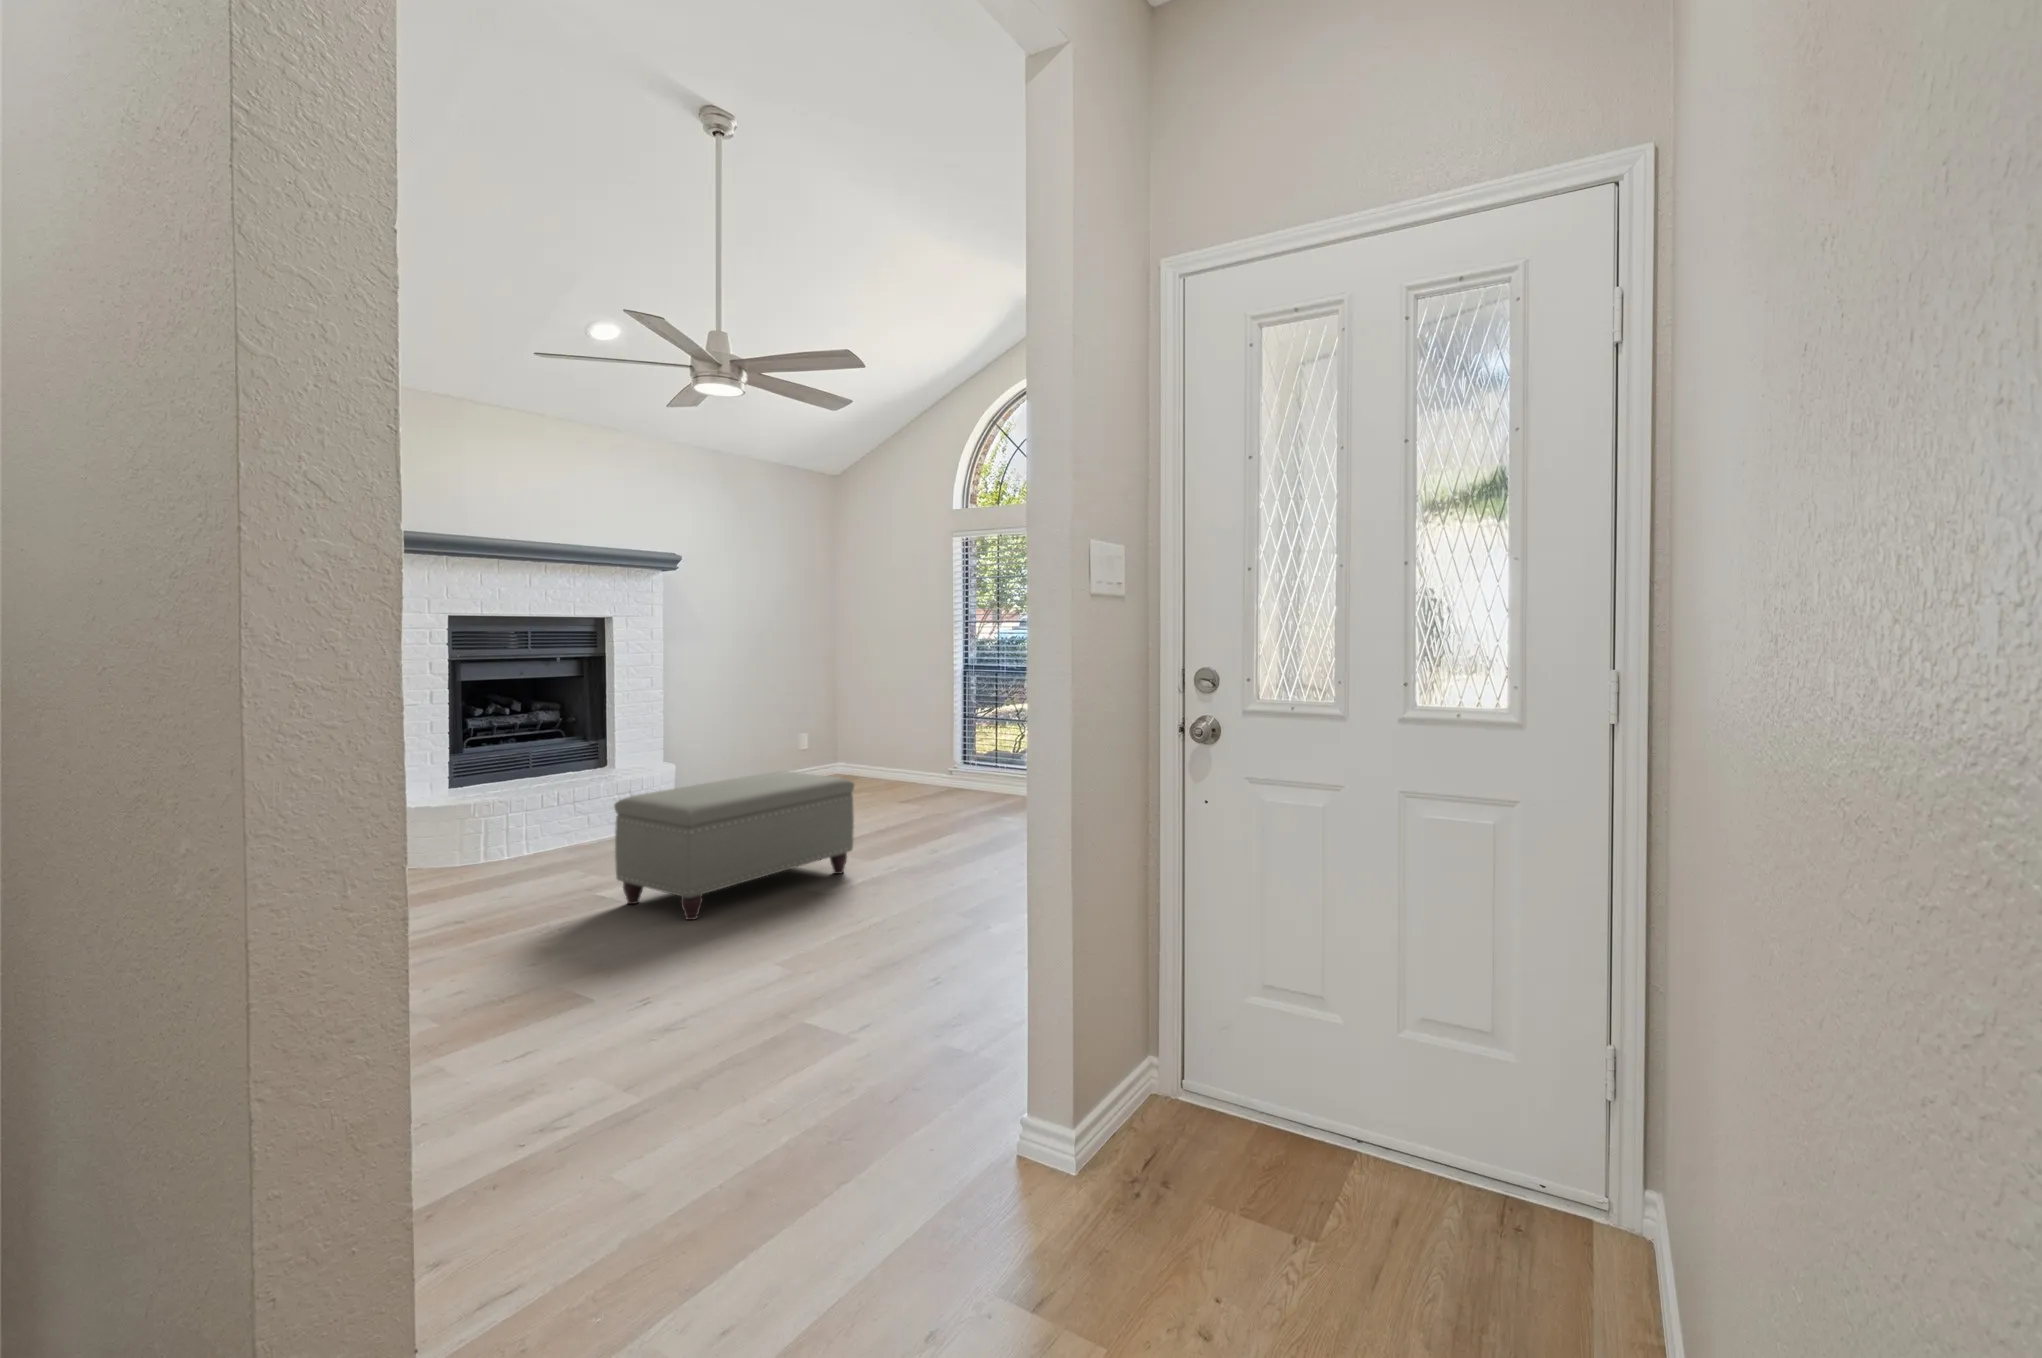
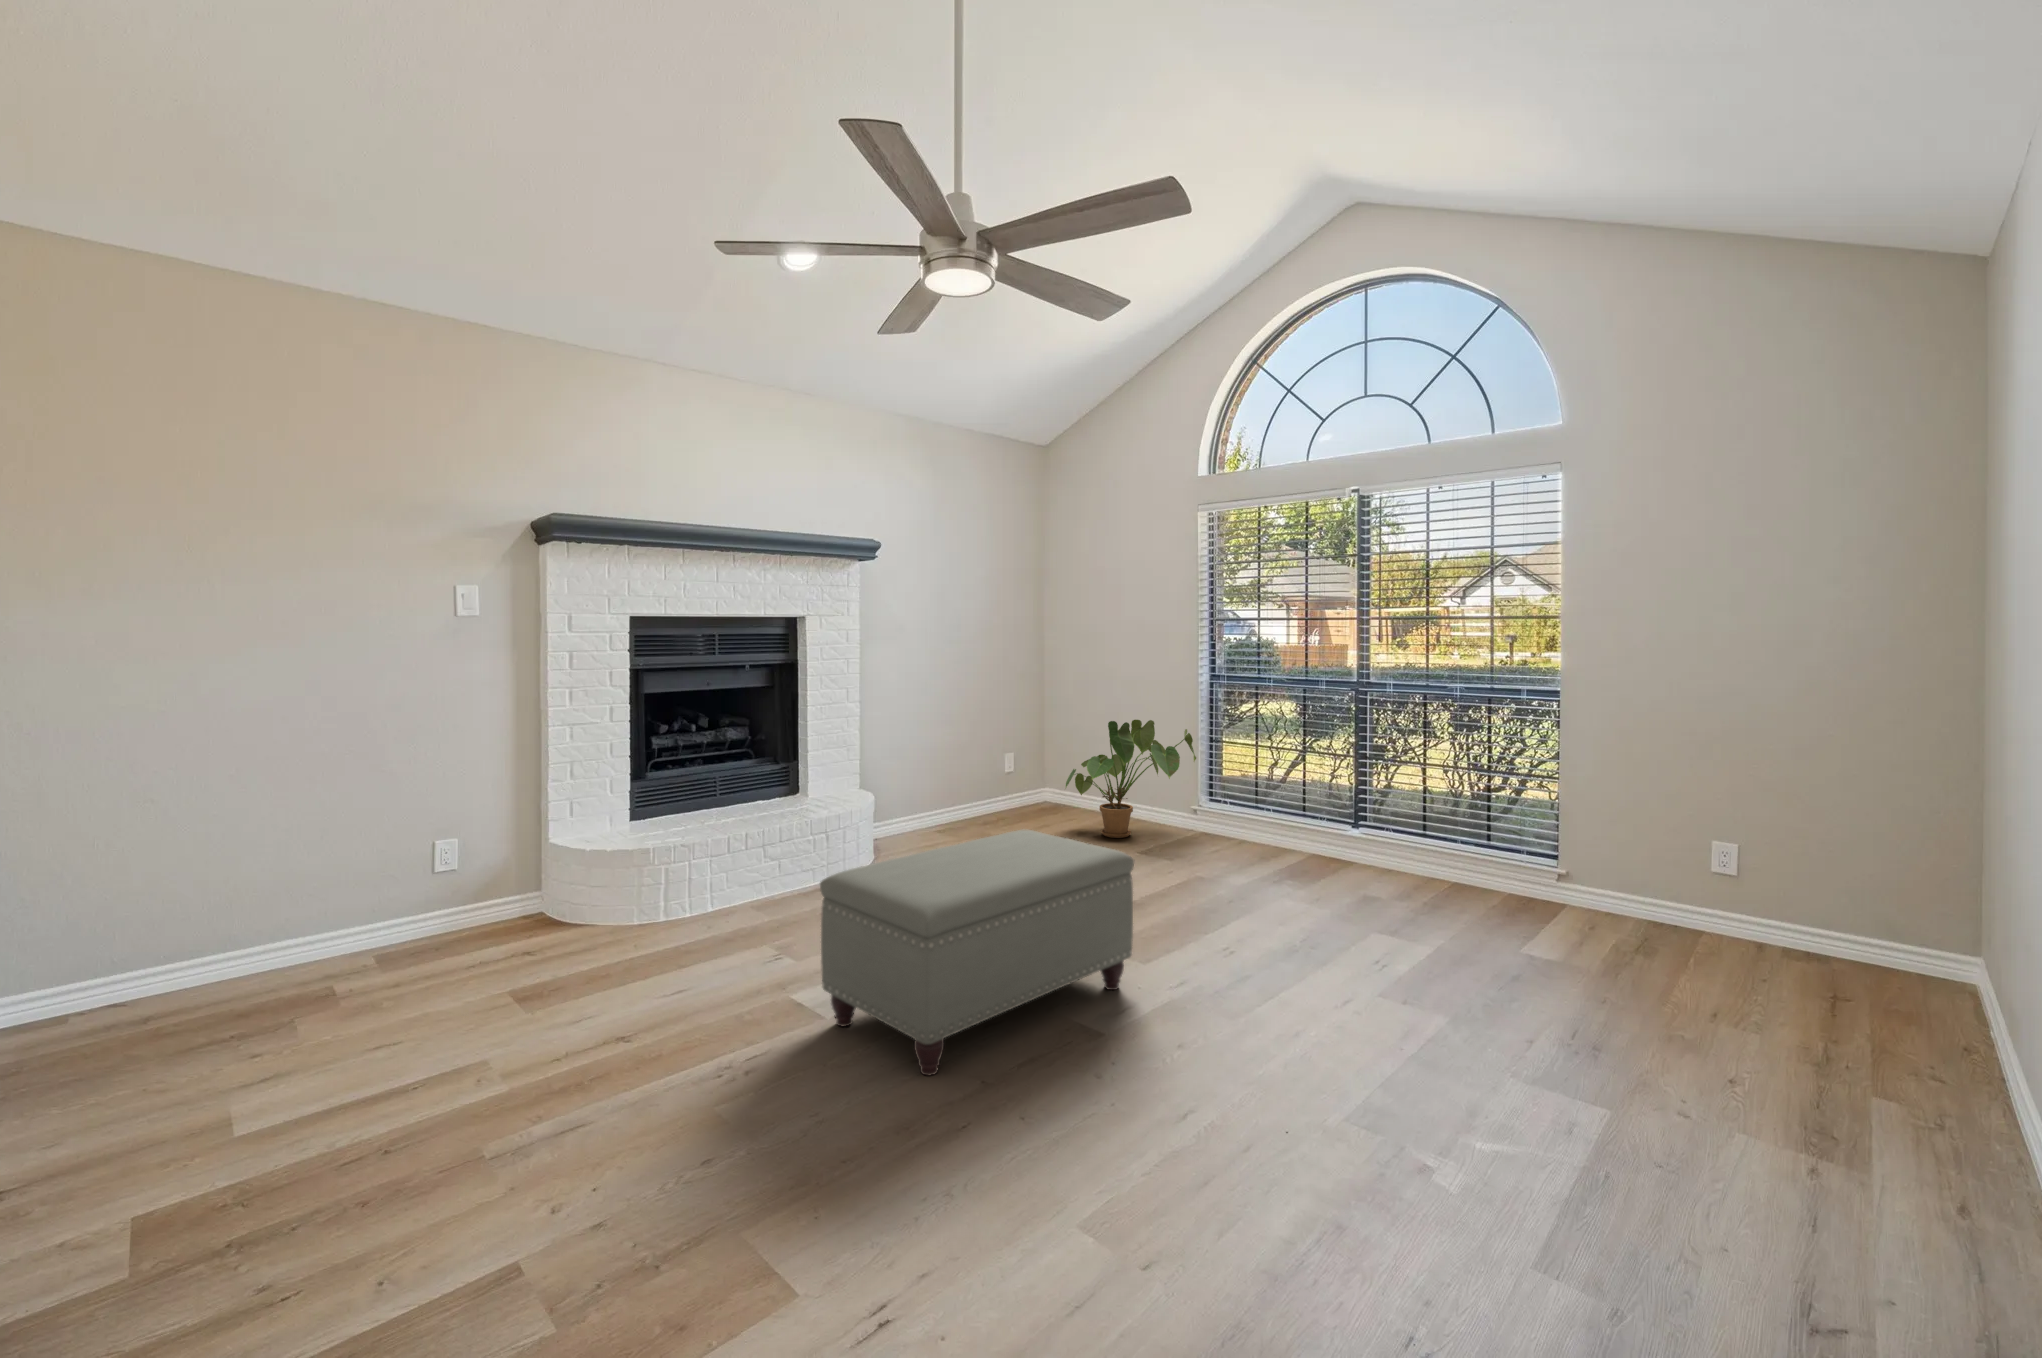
house plant: none [844,701,951,794] -> present [1066,720,1196,838]

